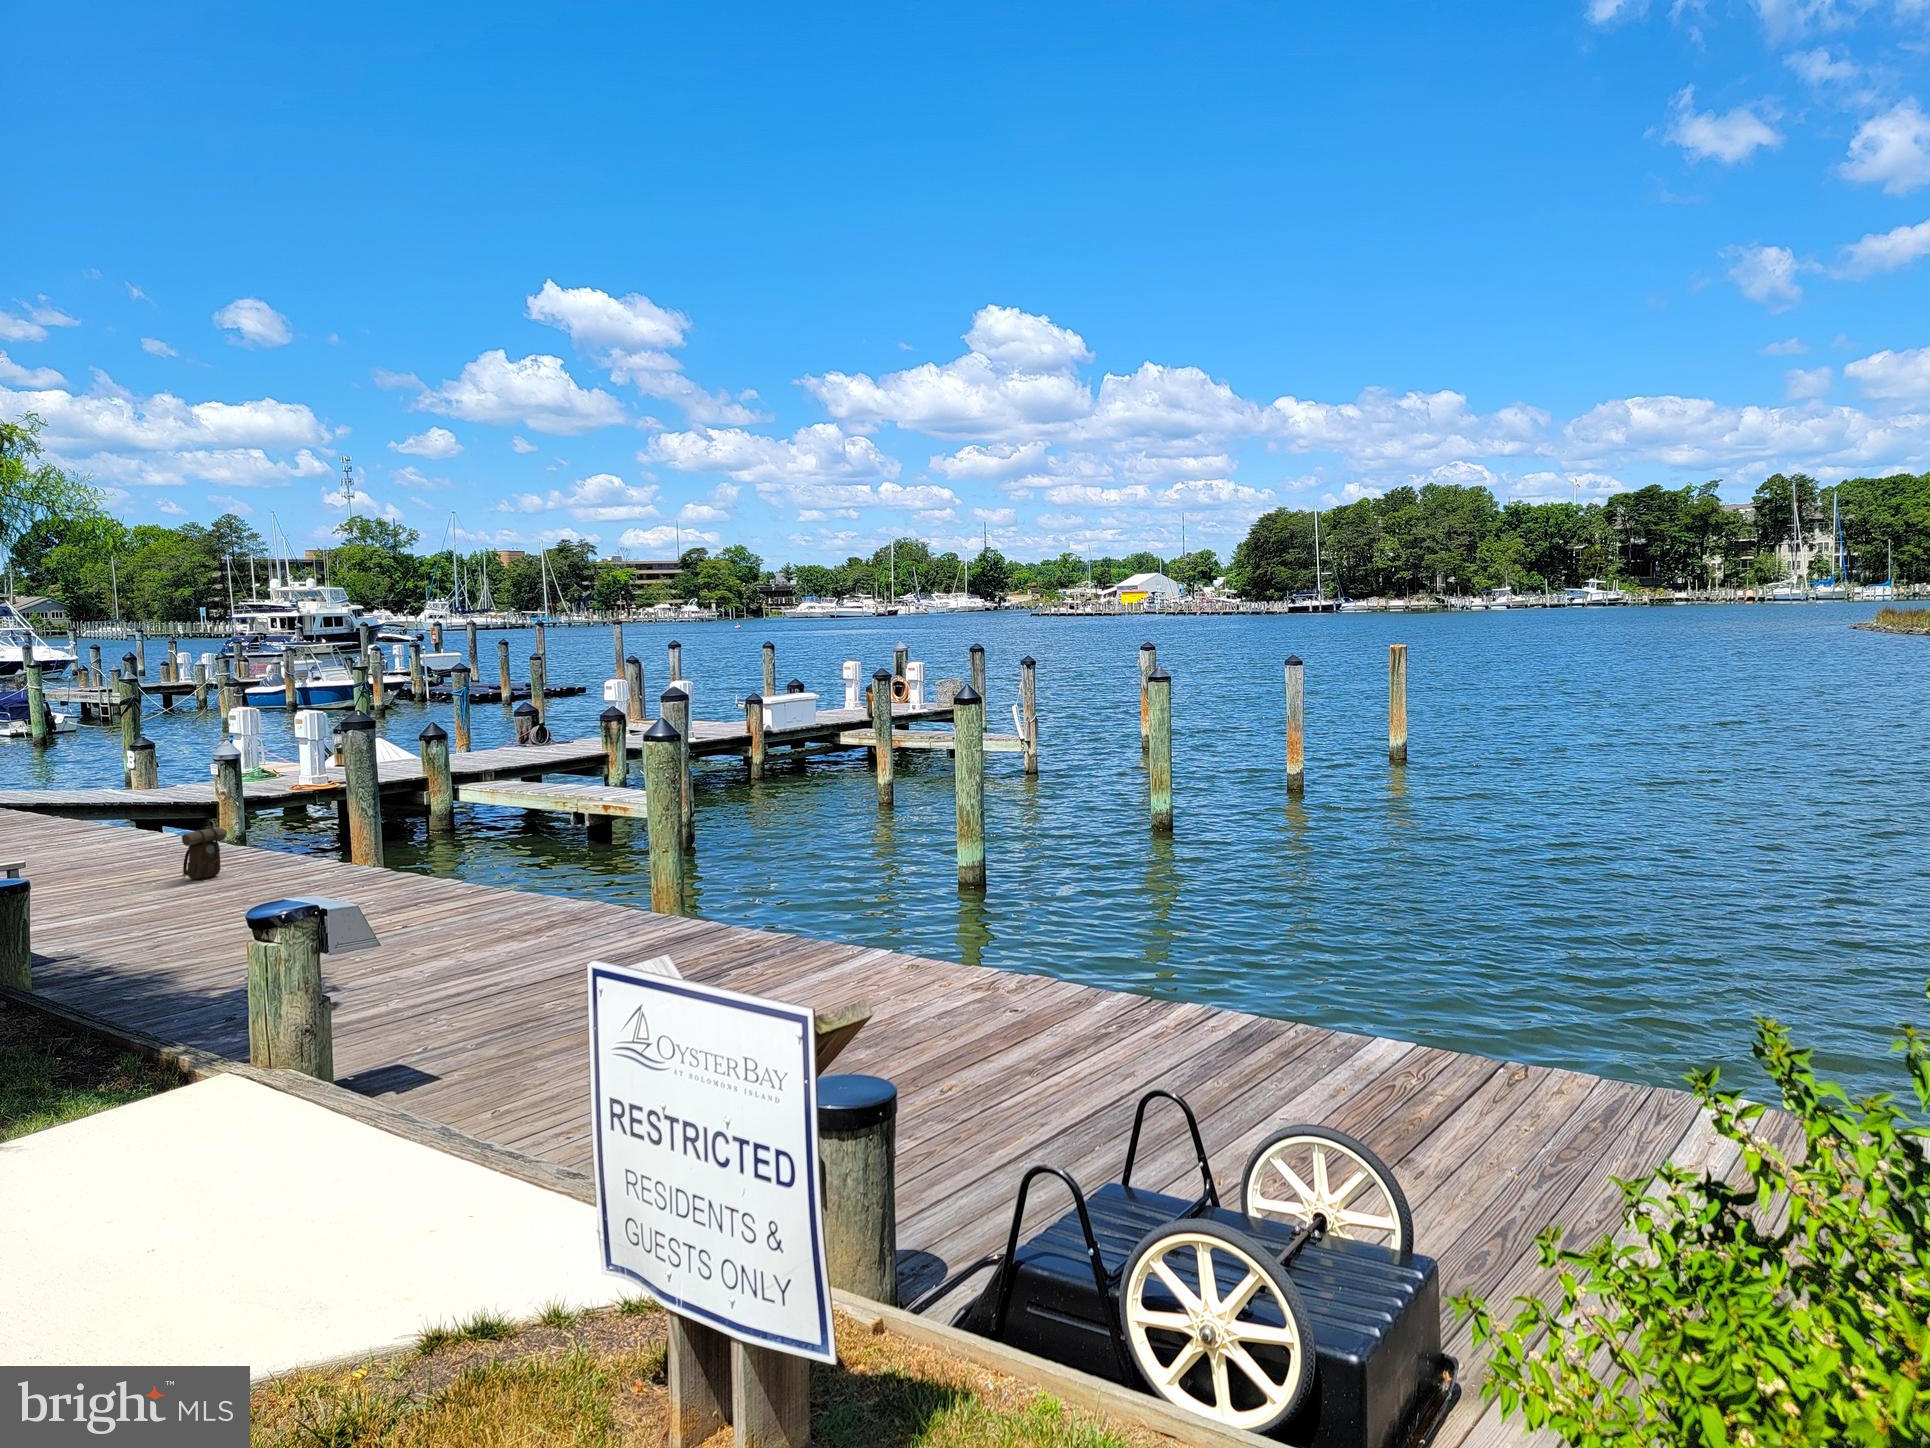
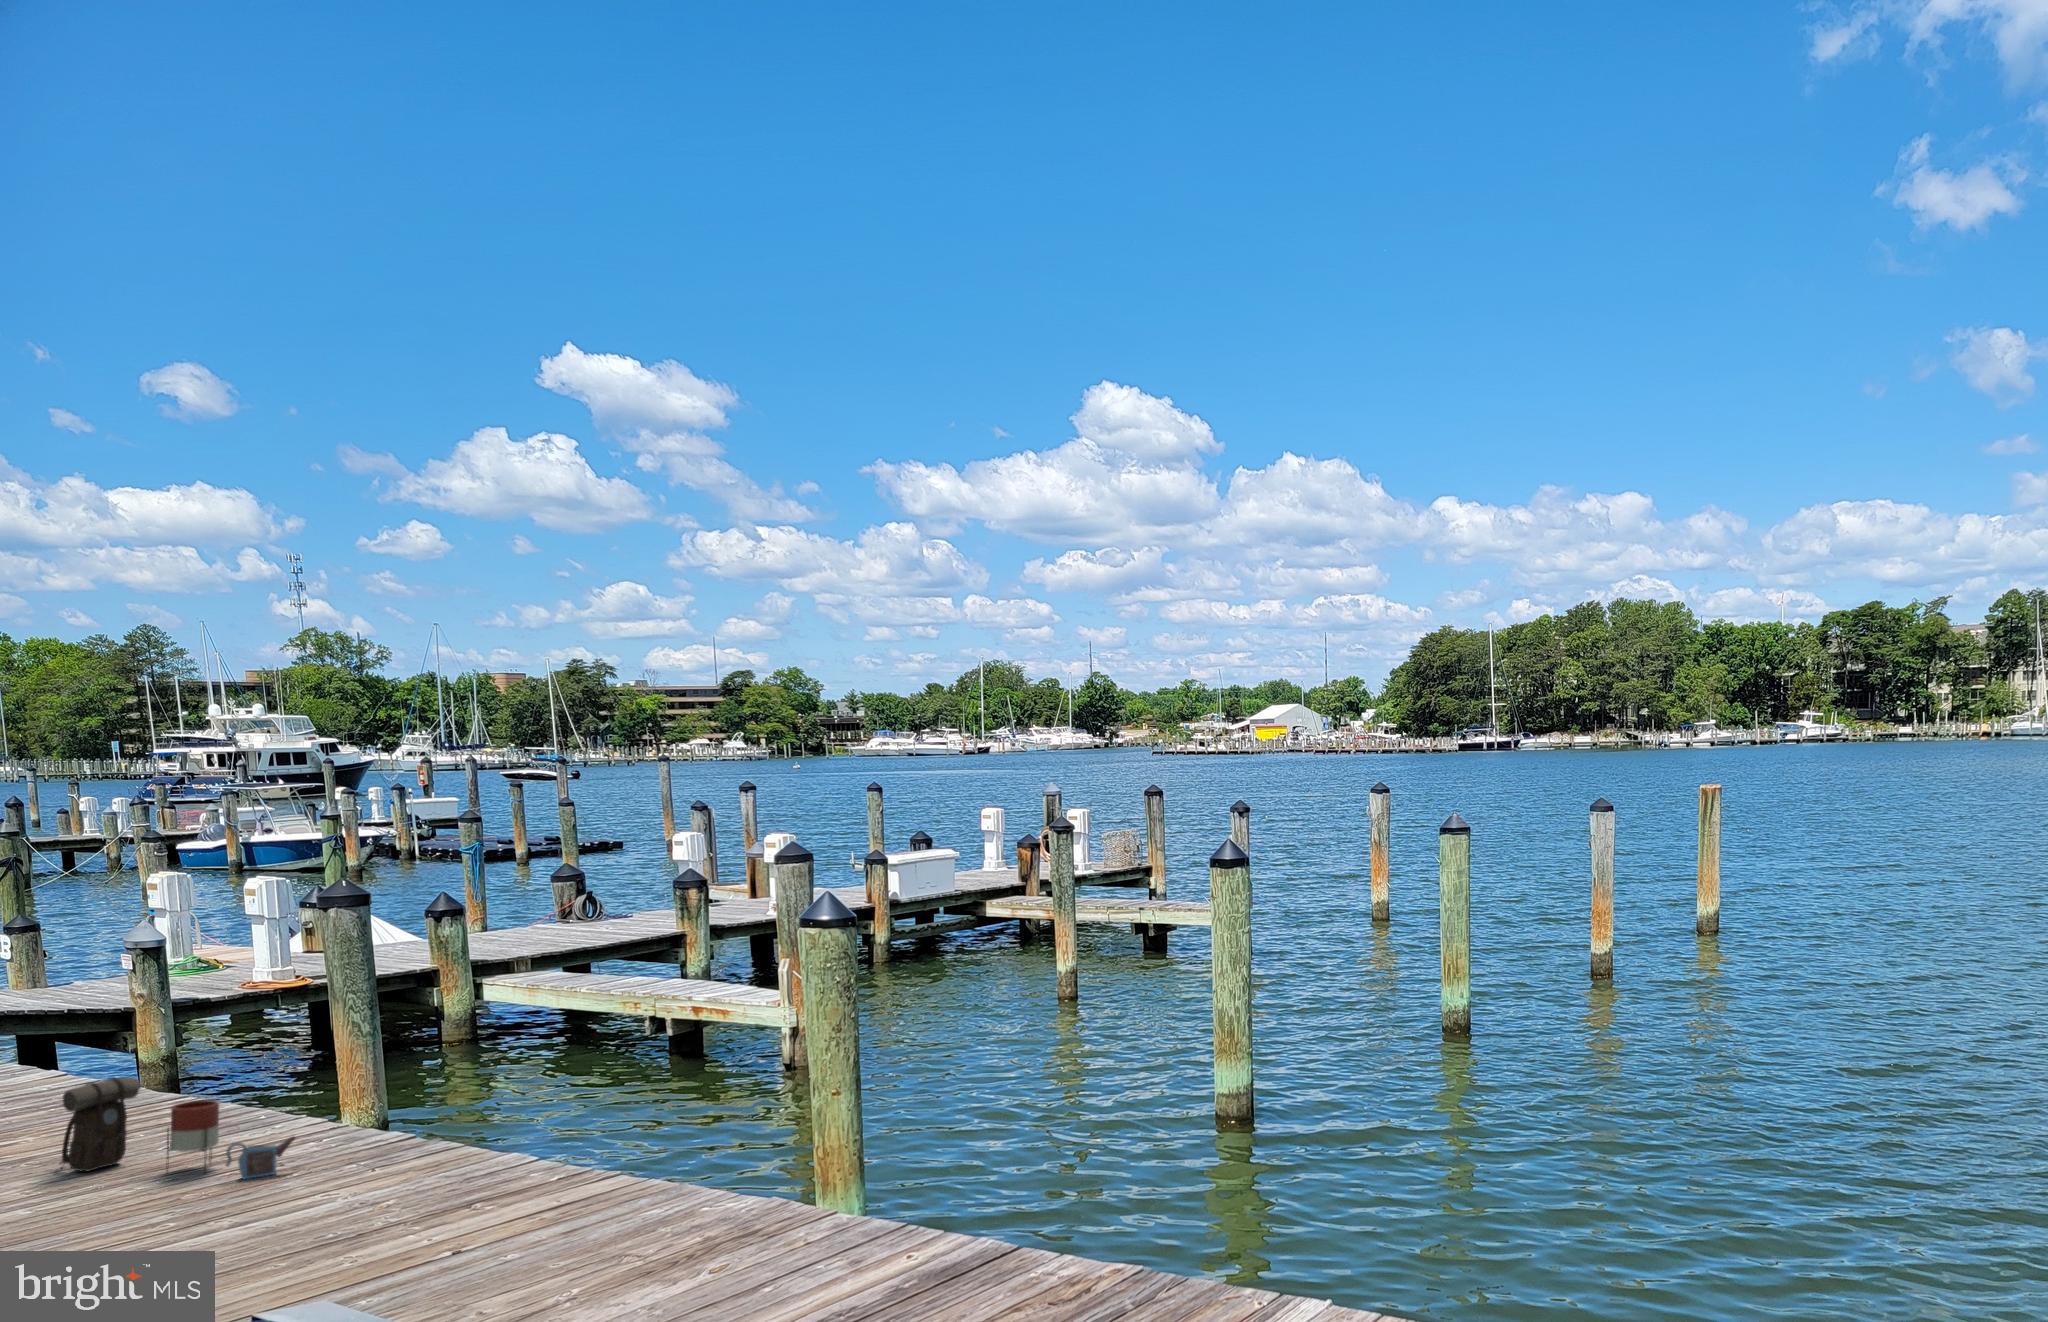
planter: none [244,840,274,880] -> present [166,1100,219,1172]
watering can: none [278,859,319,882] -> present [226,1137,295,1179]

